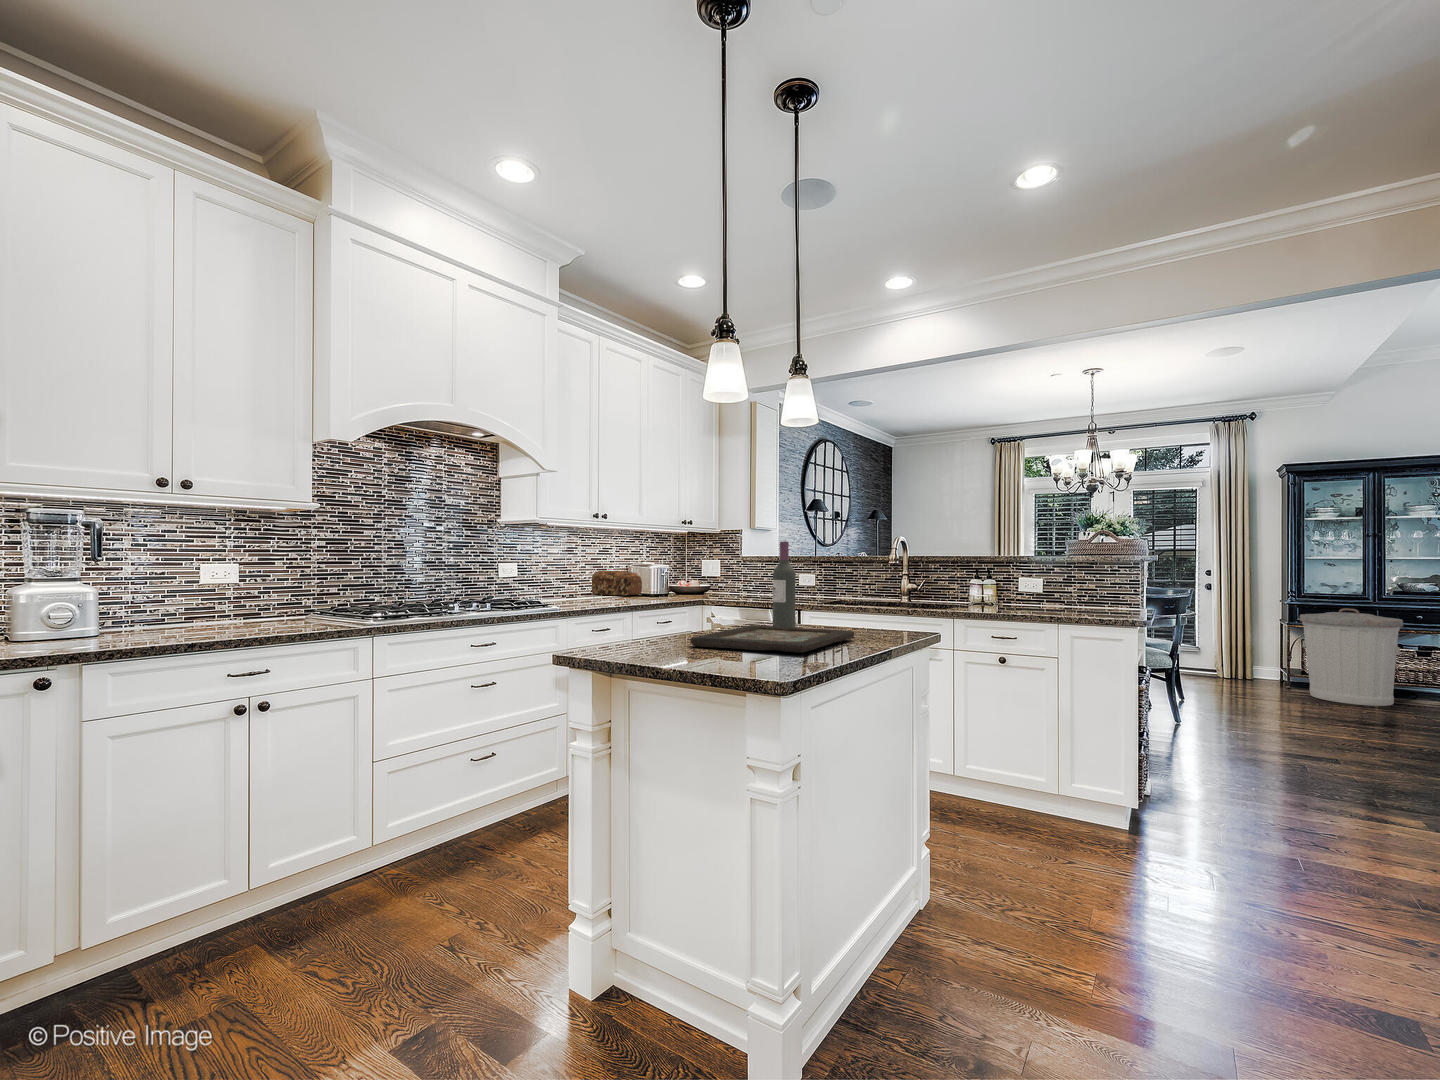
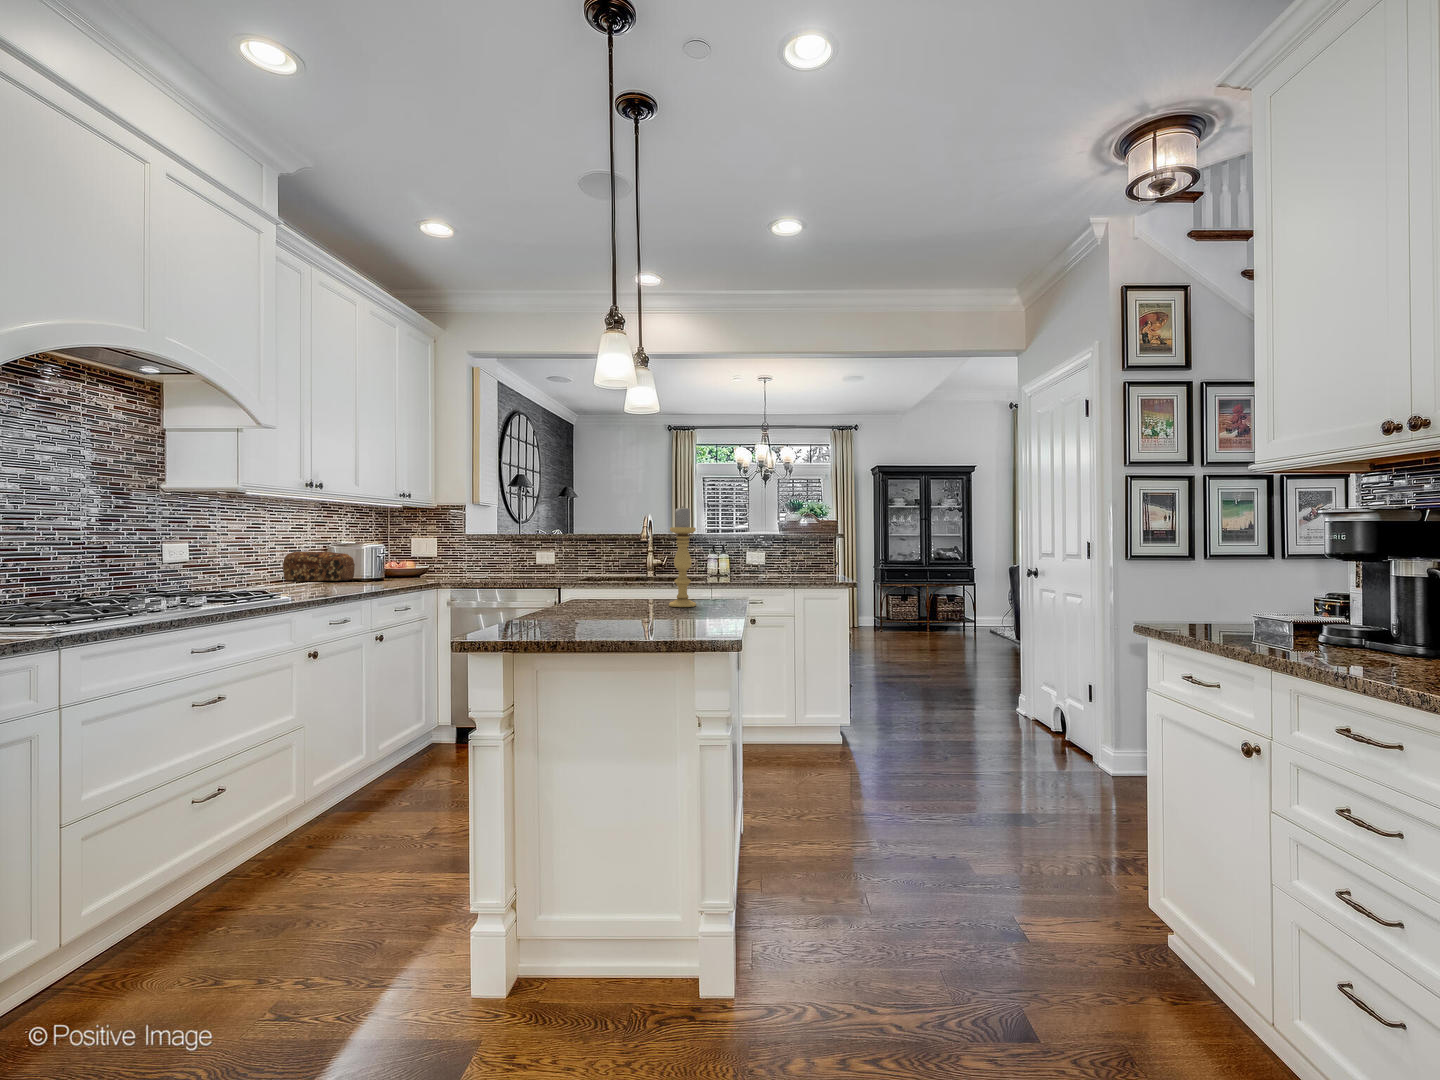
candle holder: none [845,526,875,634] -> present [669,507,696,607]
wine bottle: present [773,542,796,628] -> none [597,520,620,608]
trash can: present [1300,608,1403,706] -> none [886,571,942,638]
decorative tray: present [690,625,854,653] -> none [561,605,694,629]

